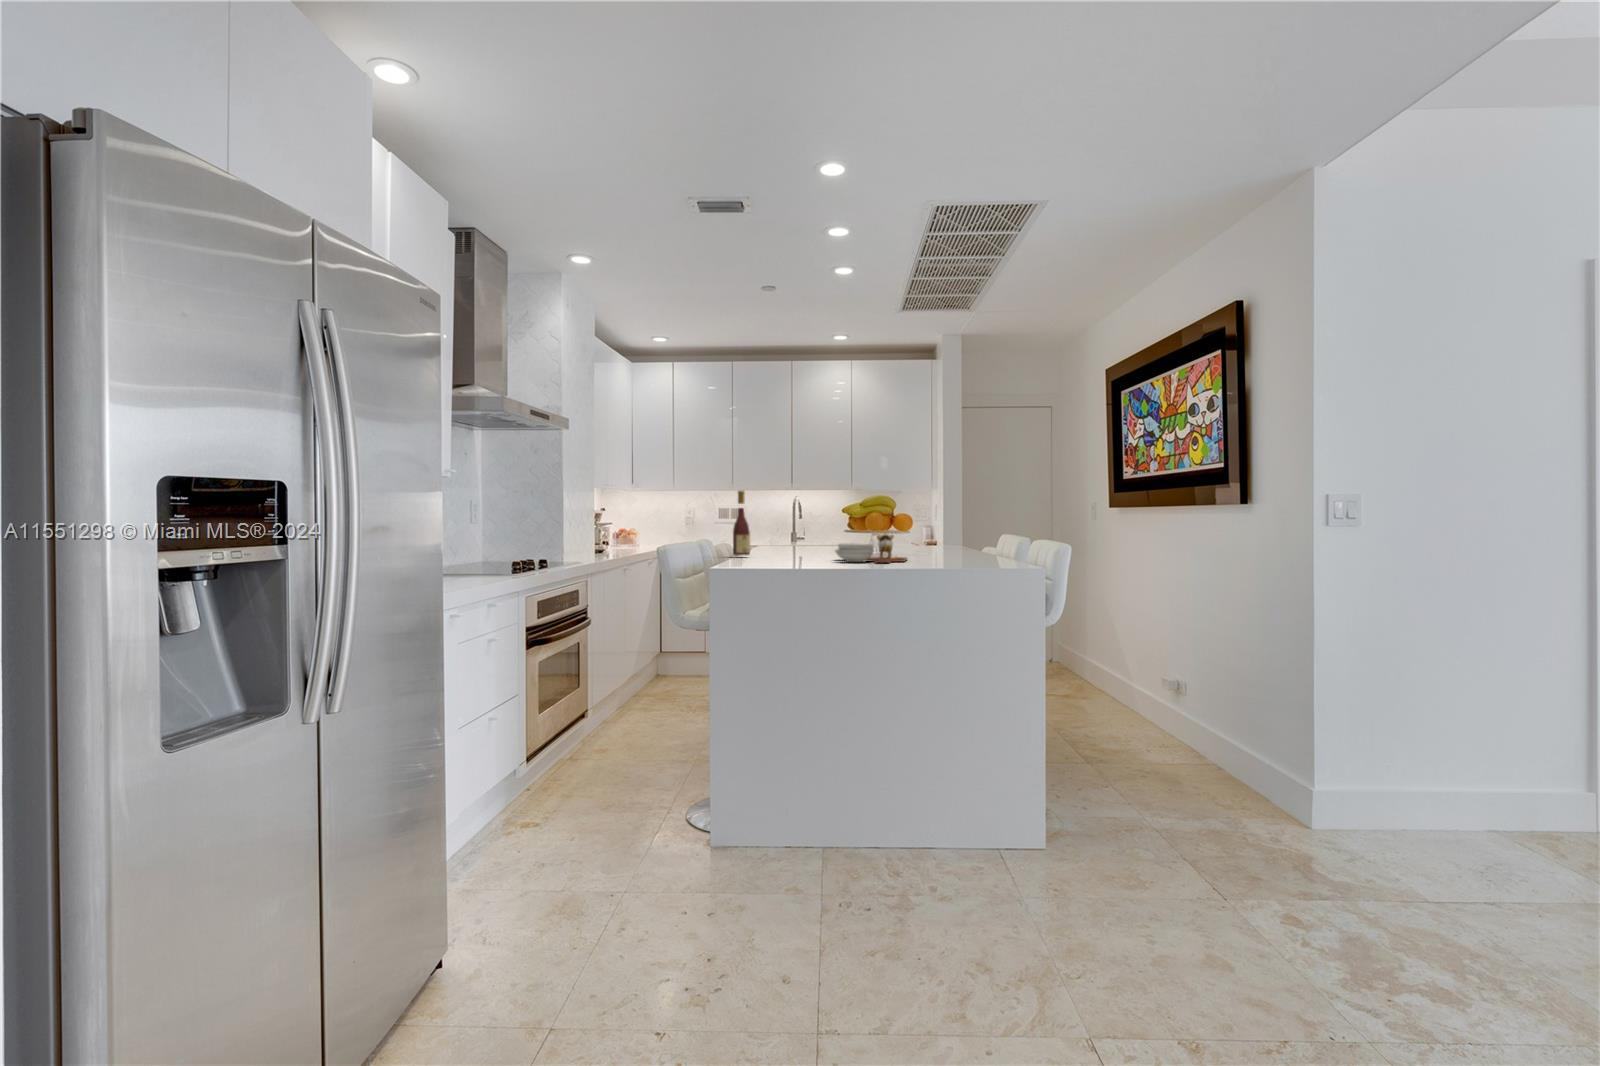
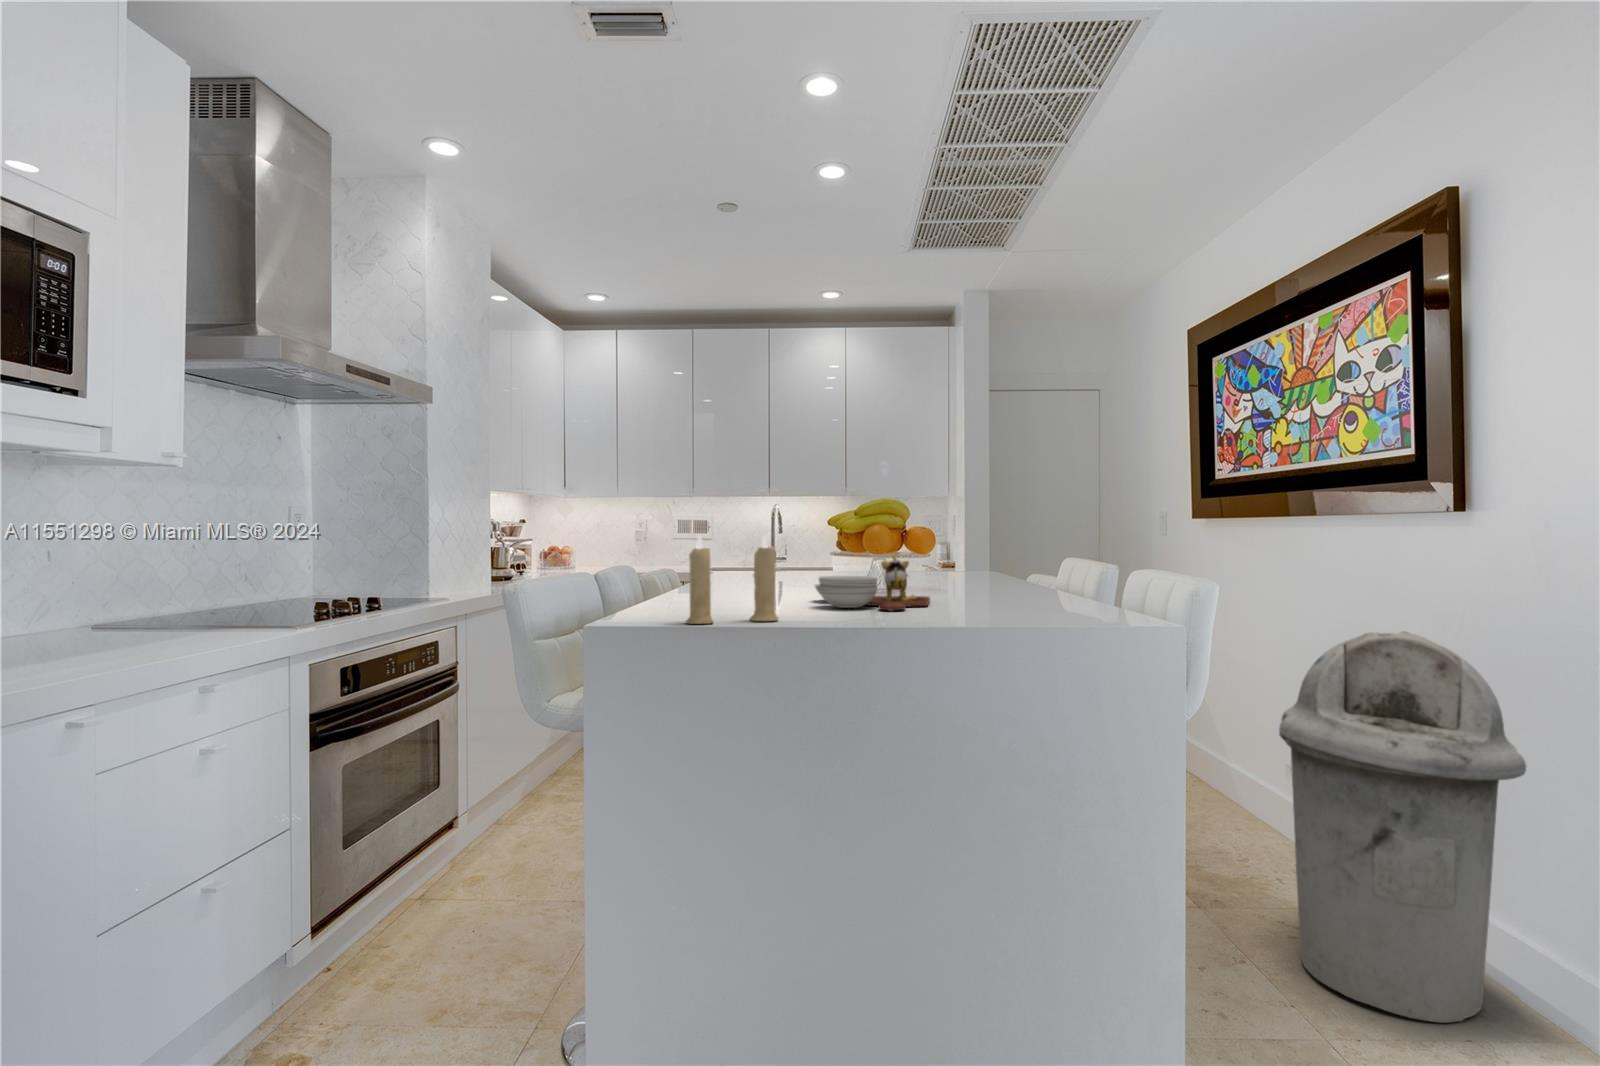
wine bottle: present [733,491,750,555] -> none [657,491,686,595]
candle: none [763,516,816,567] -> present [686,536,778,624]
trash can: none [1127,578,1263,810] -> present [1279,631,1526,1023]

